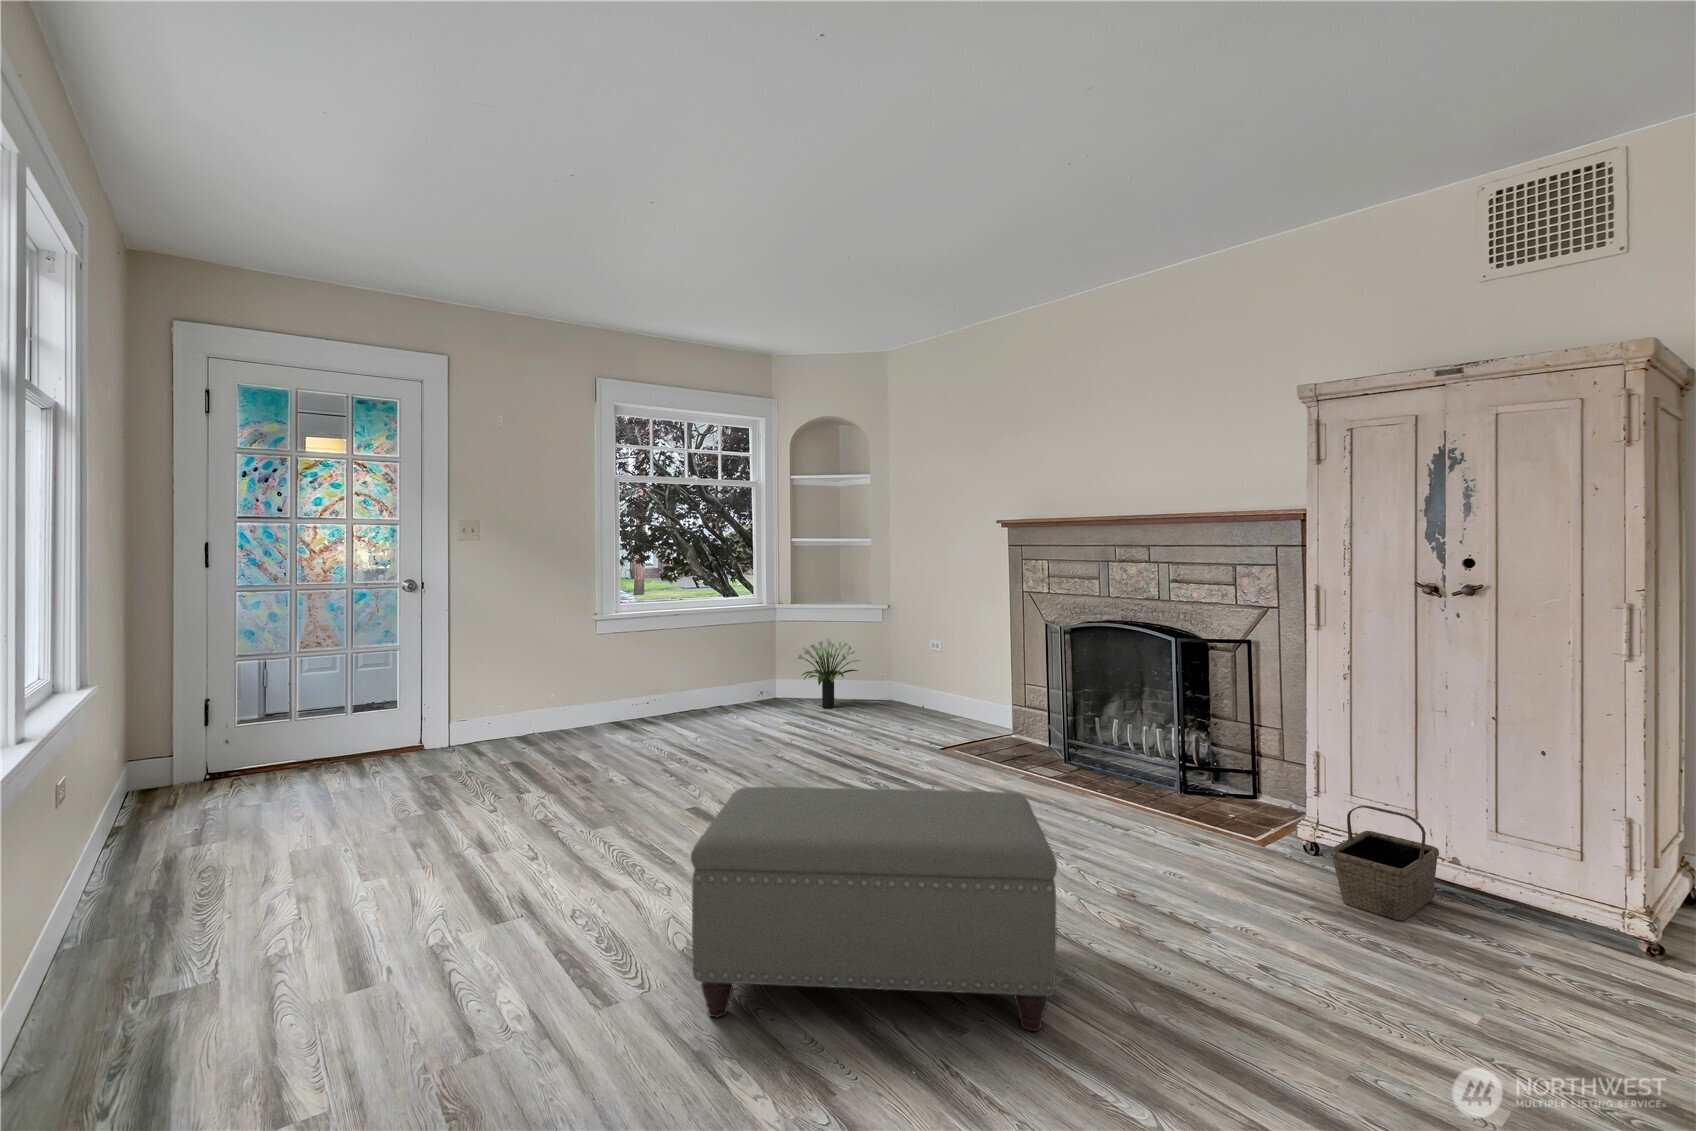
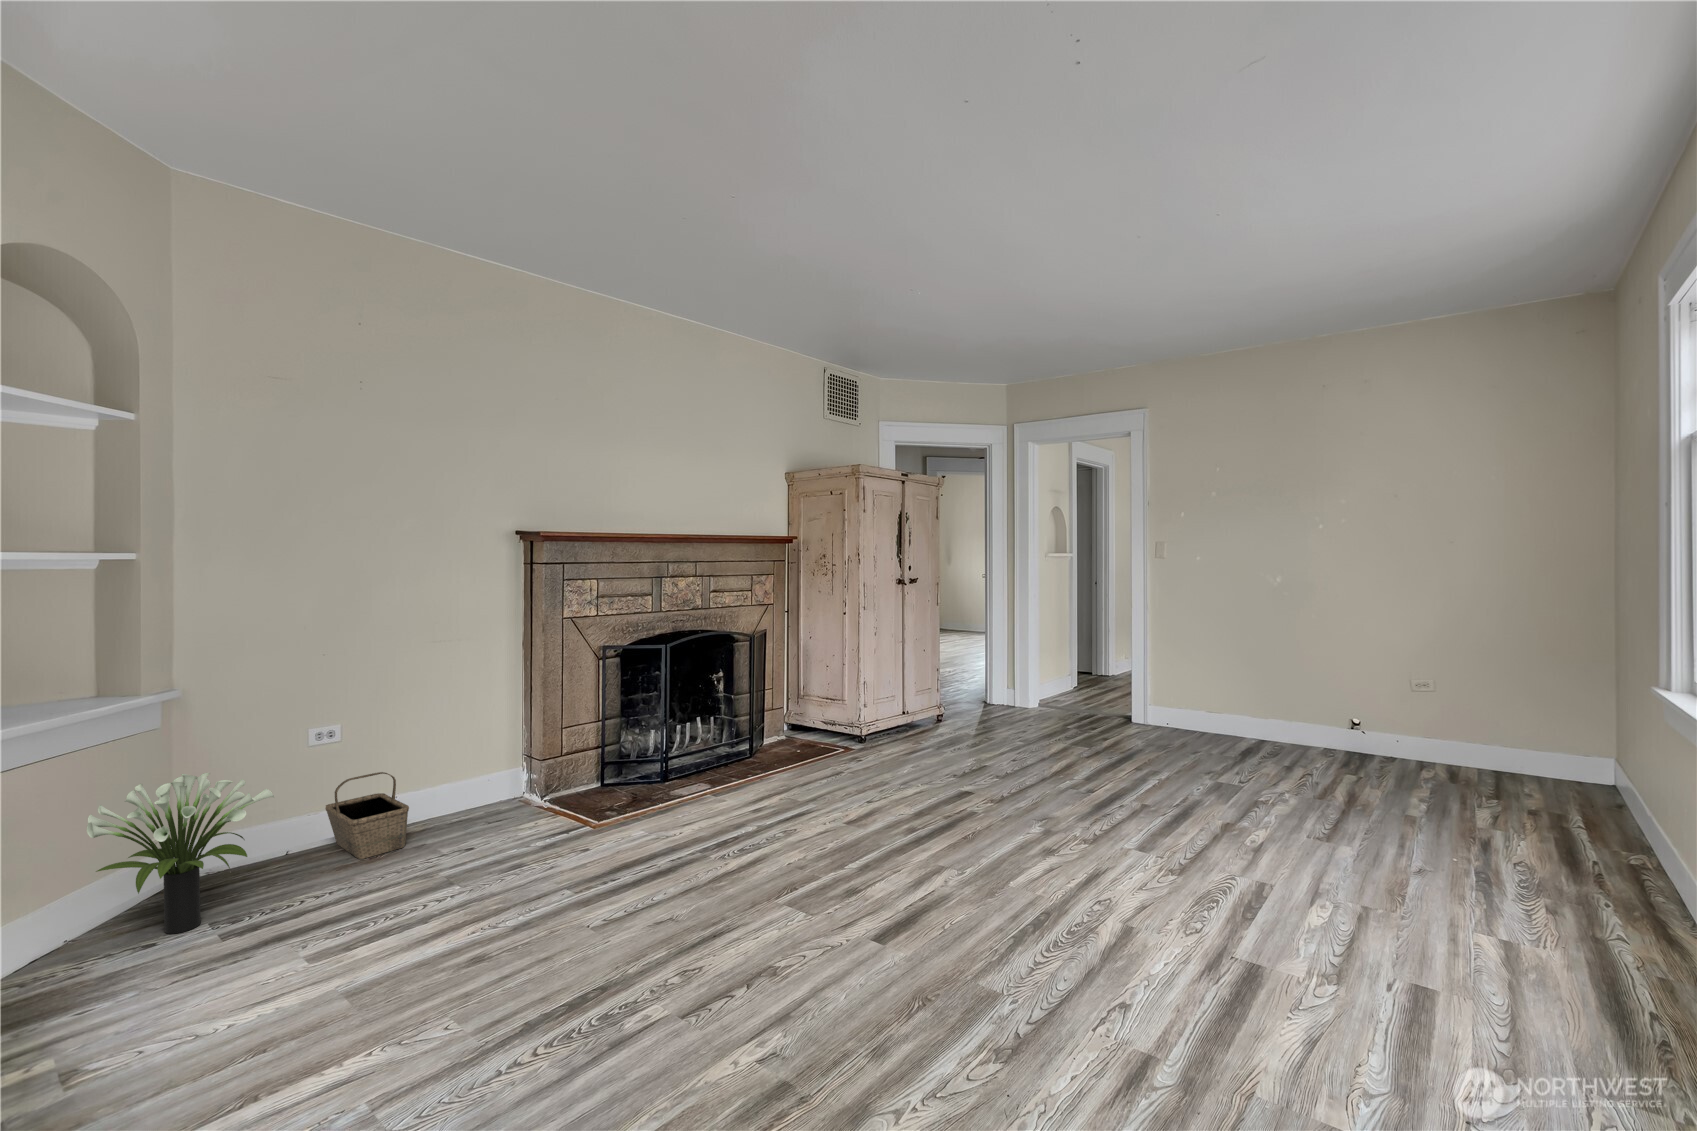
ottoman: present [691,787,1057,1031] -> none [1037,705,1239,860]
basket: present [1330,805,1439,920] -> present [325,772,409,859]

